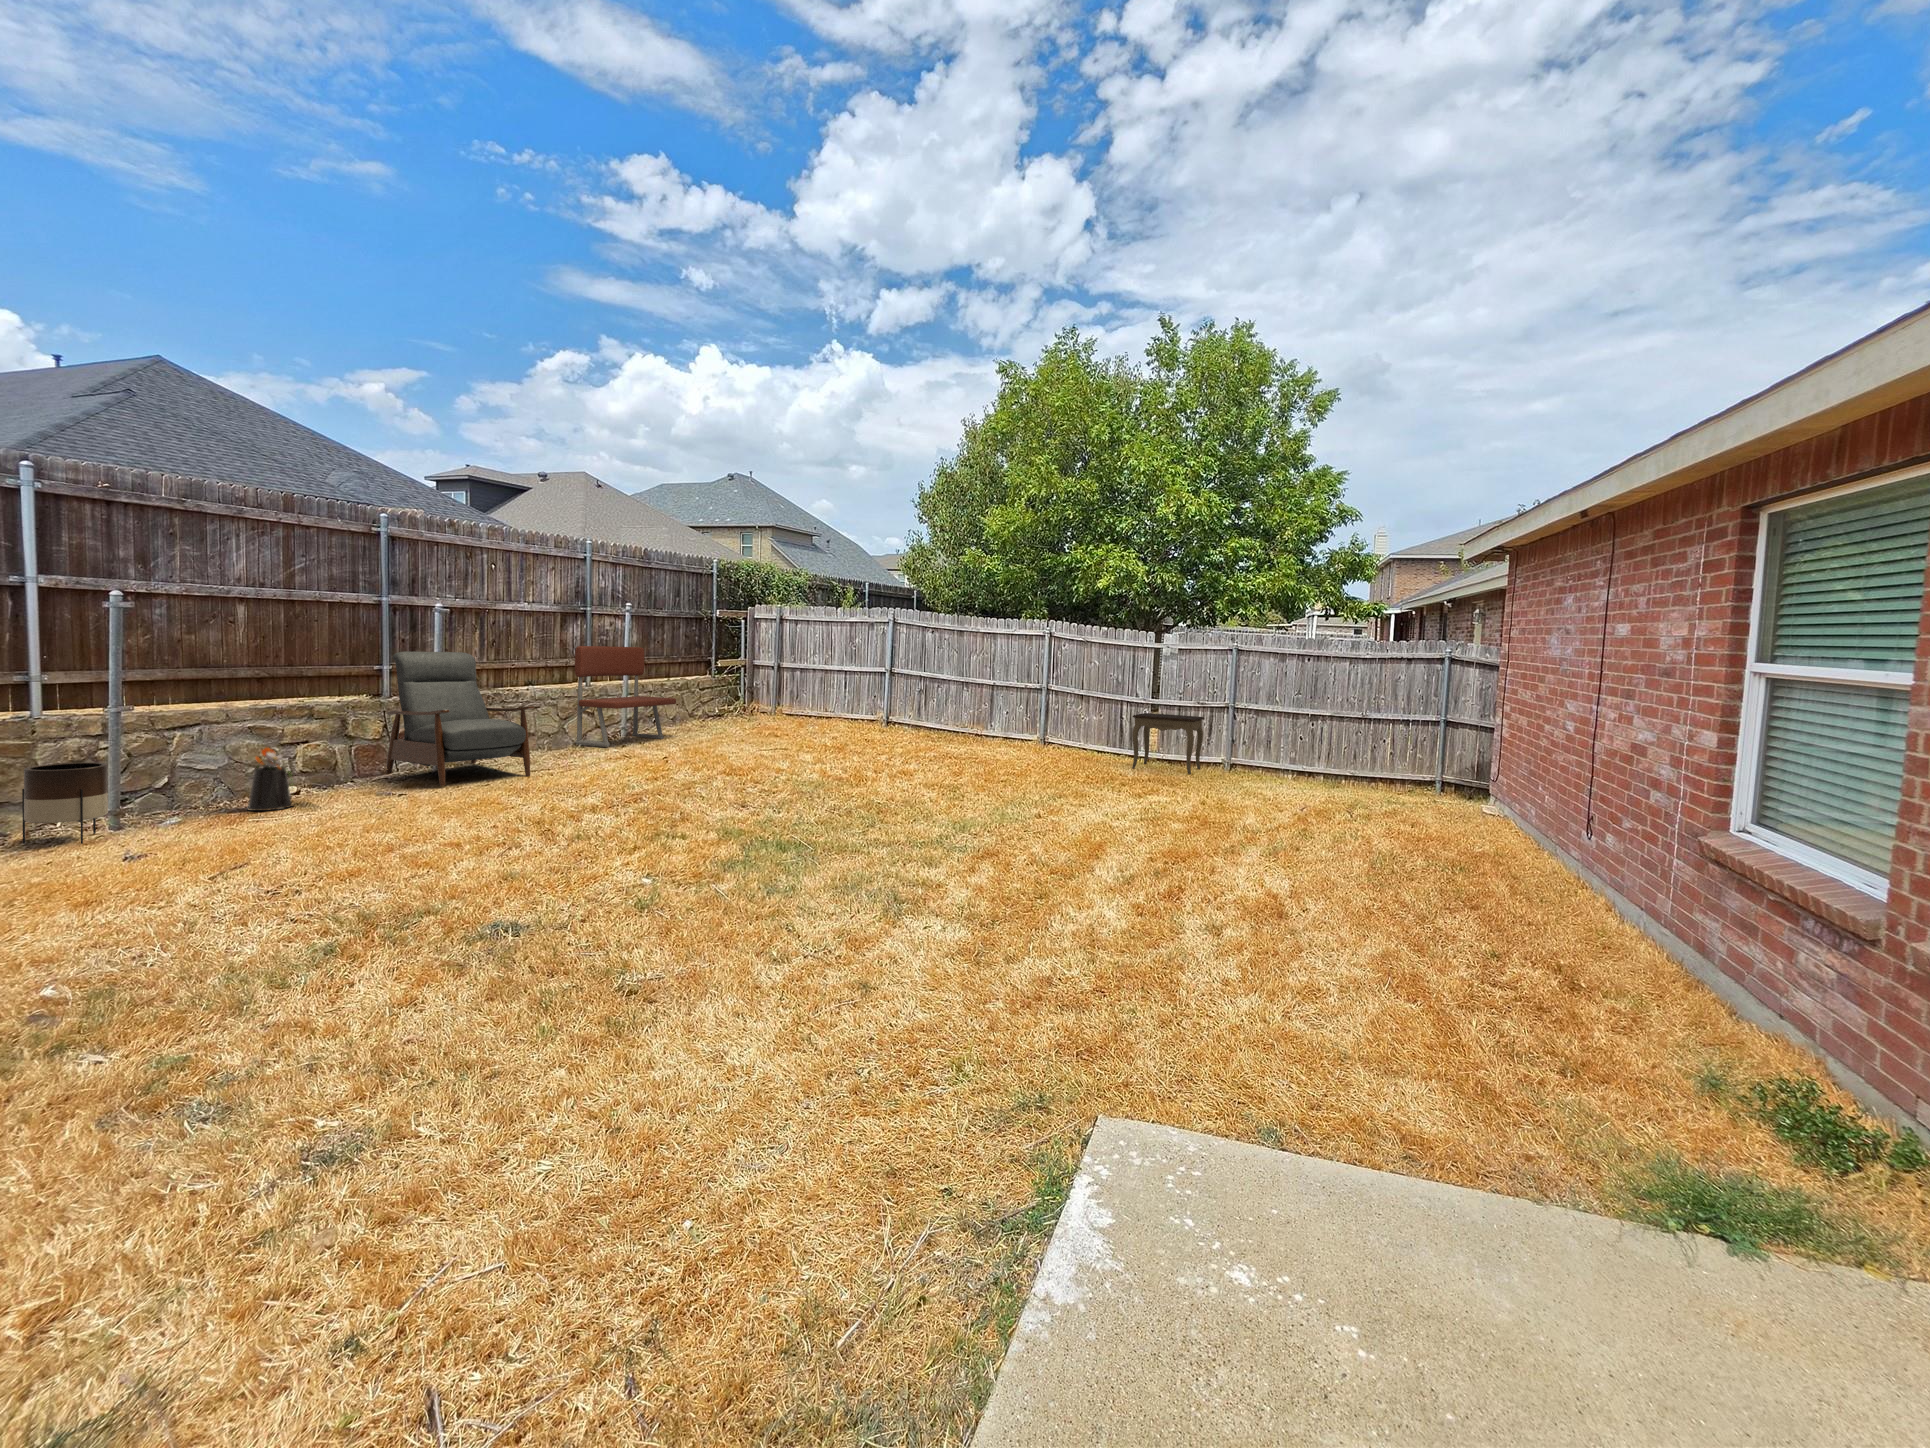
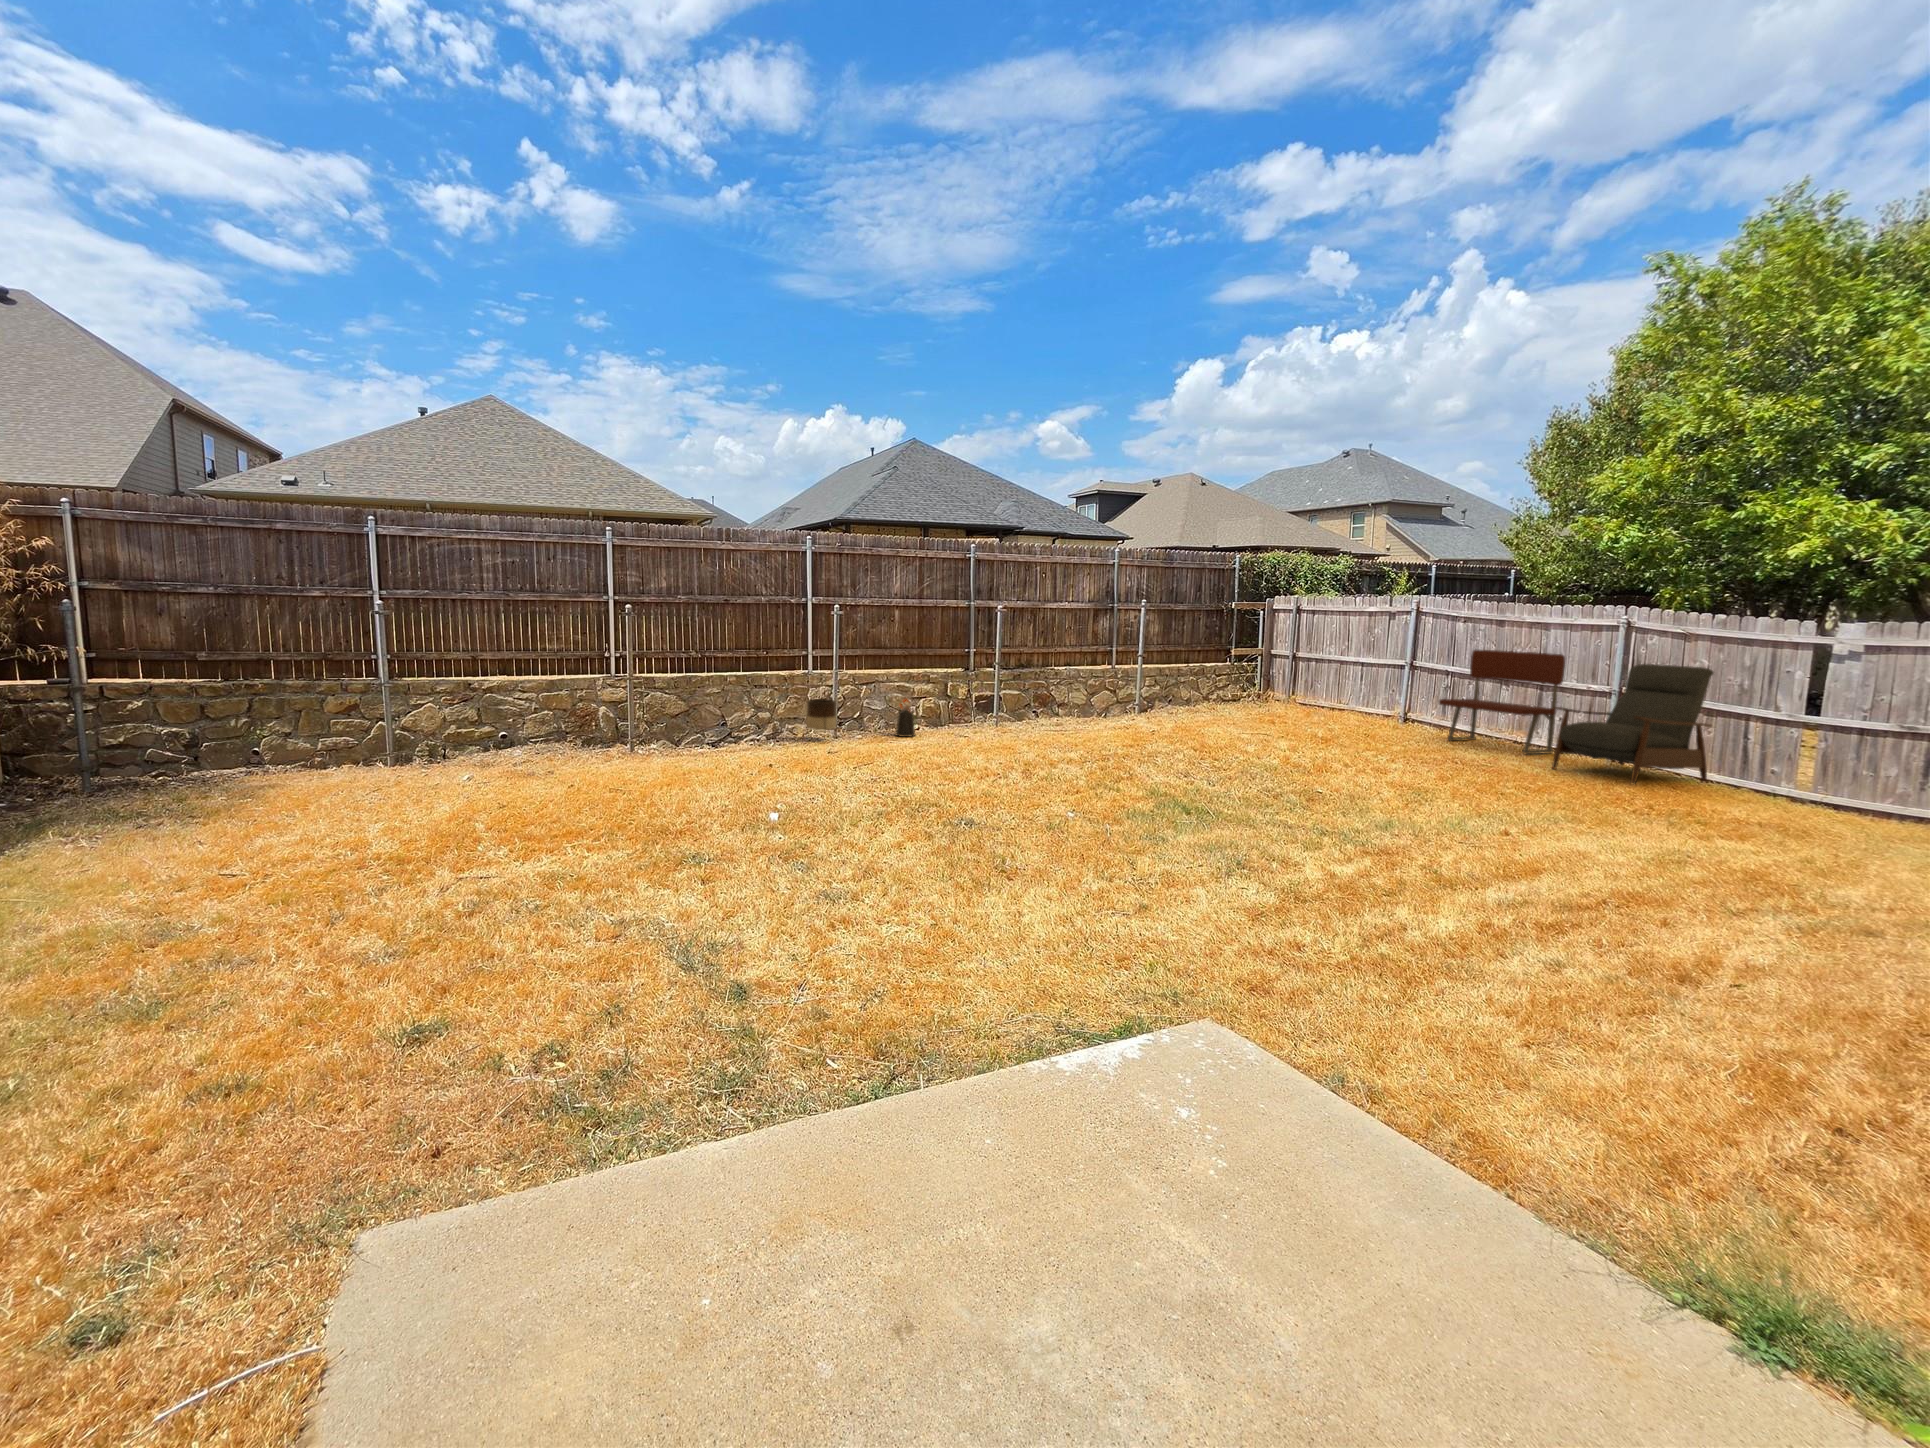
bench: present [575,646,676,747] -> present [1439,650,1565,754]
chair: present [386,652,534,786] -> present [1552,664,1714,784]
side table: present [1132,713,1204,774] -> none [1742,735,1909,829]

